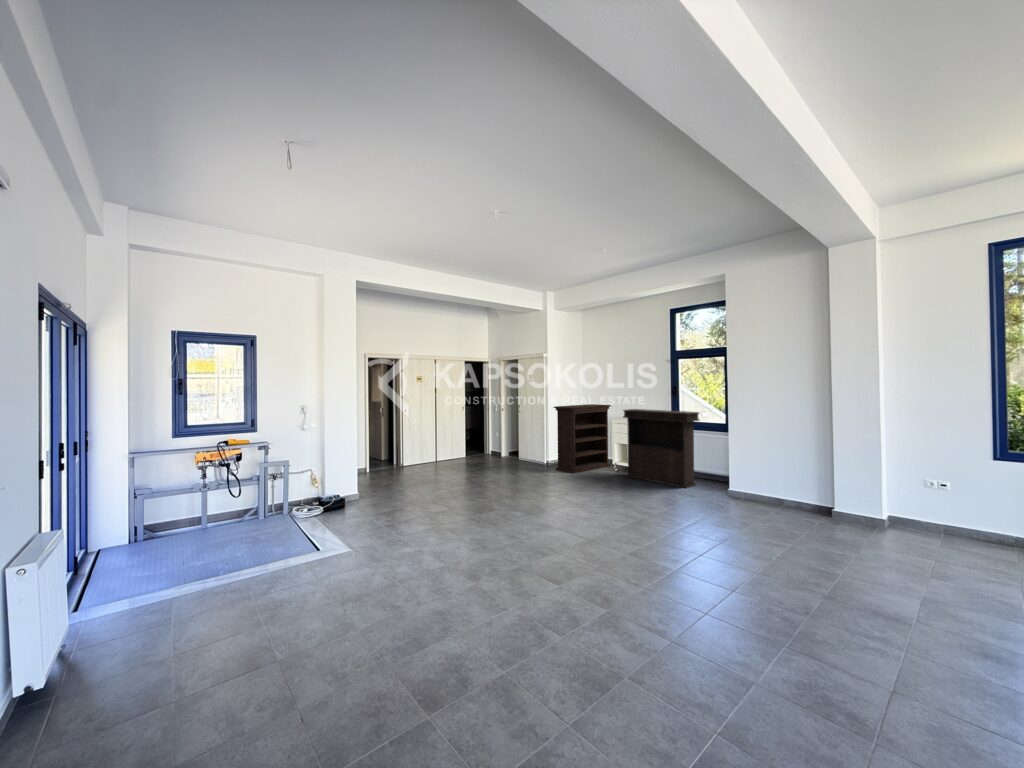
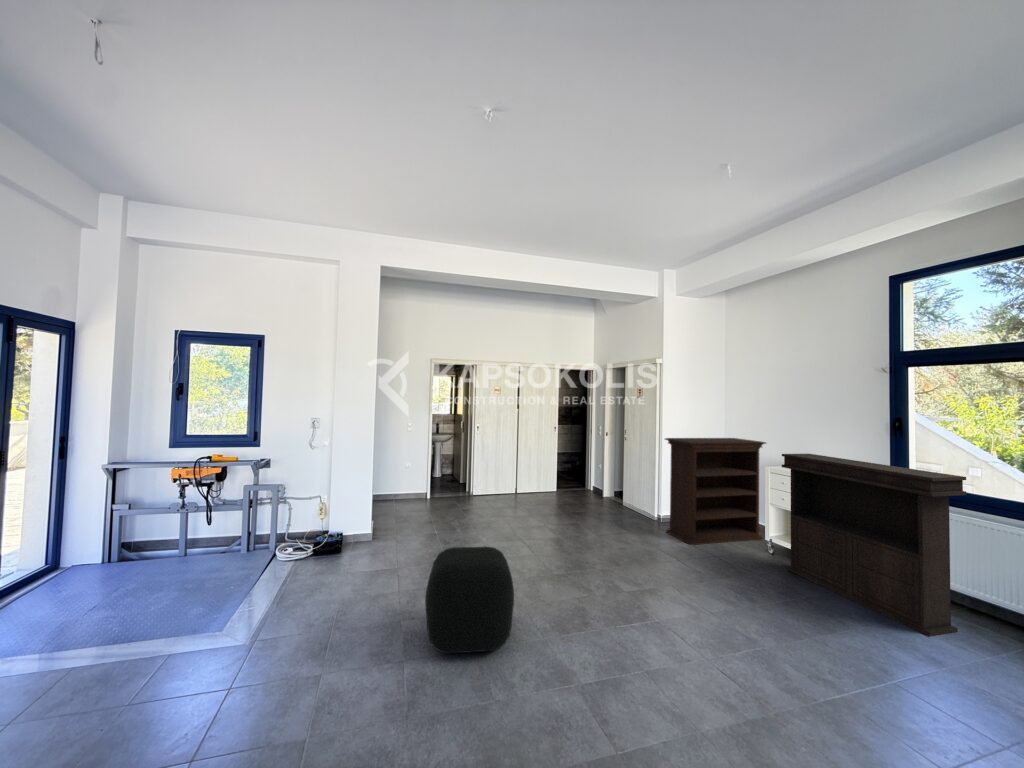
ottoman: none [458,472,512,527] -> present [425,547,514,653]

